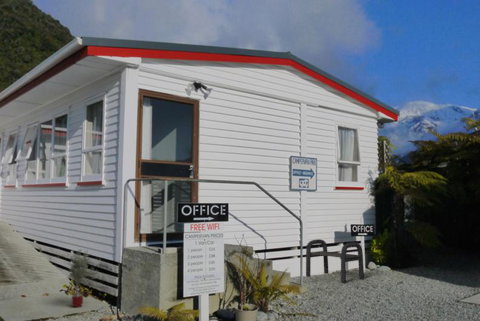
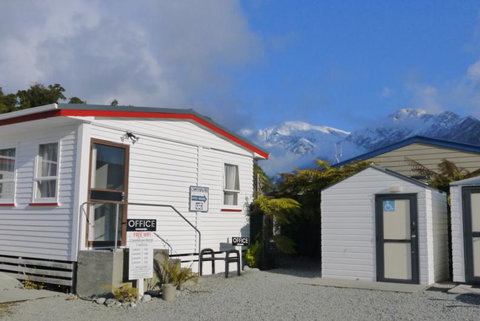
potted tree: present [69,250,97,307] -> none [31,253,55,295]

